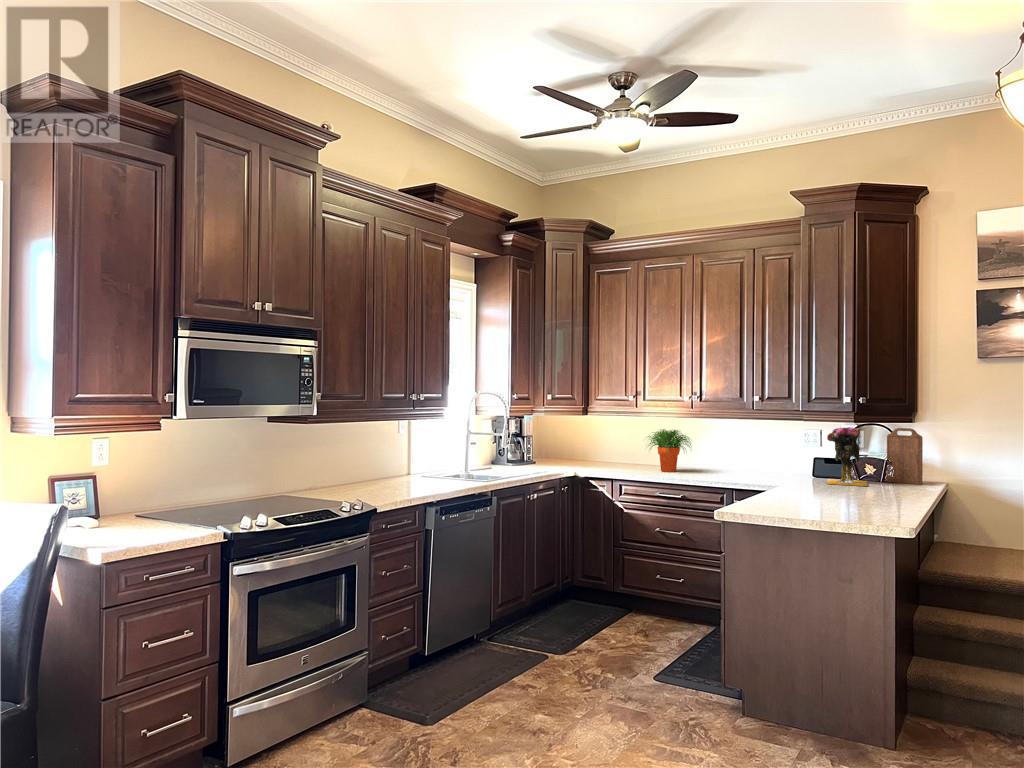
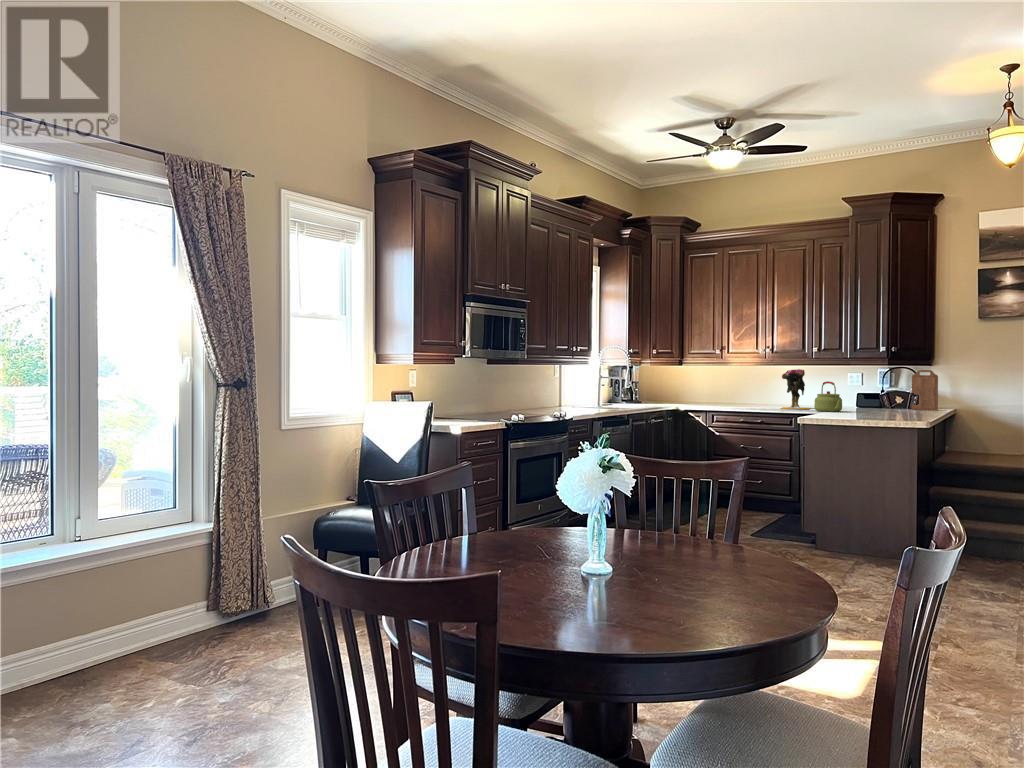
vase: present [827,427,868,486] -> present [781,369,810,409]
potted plant: present [646,429,691,472] -> none [728,374,766,406]
kettle: none [752,446,790,490] -> present [814,381,842,412]

